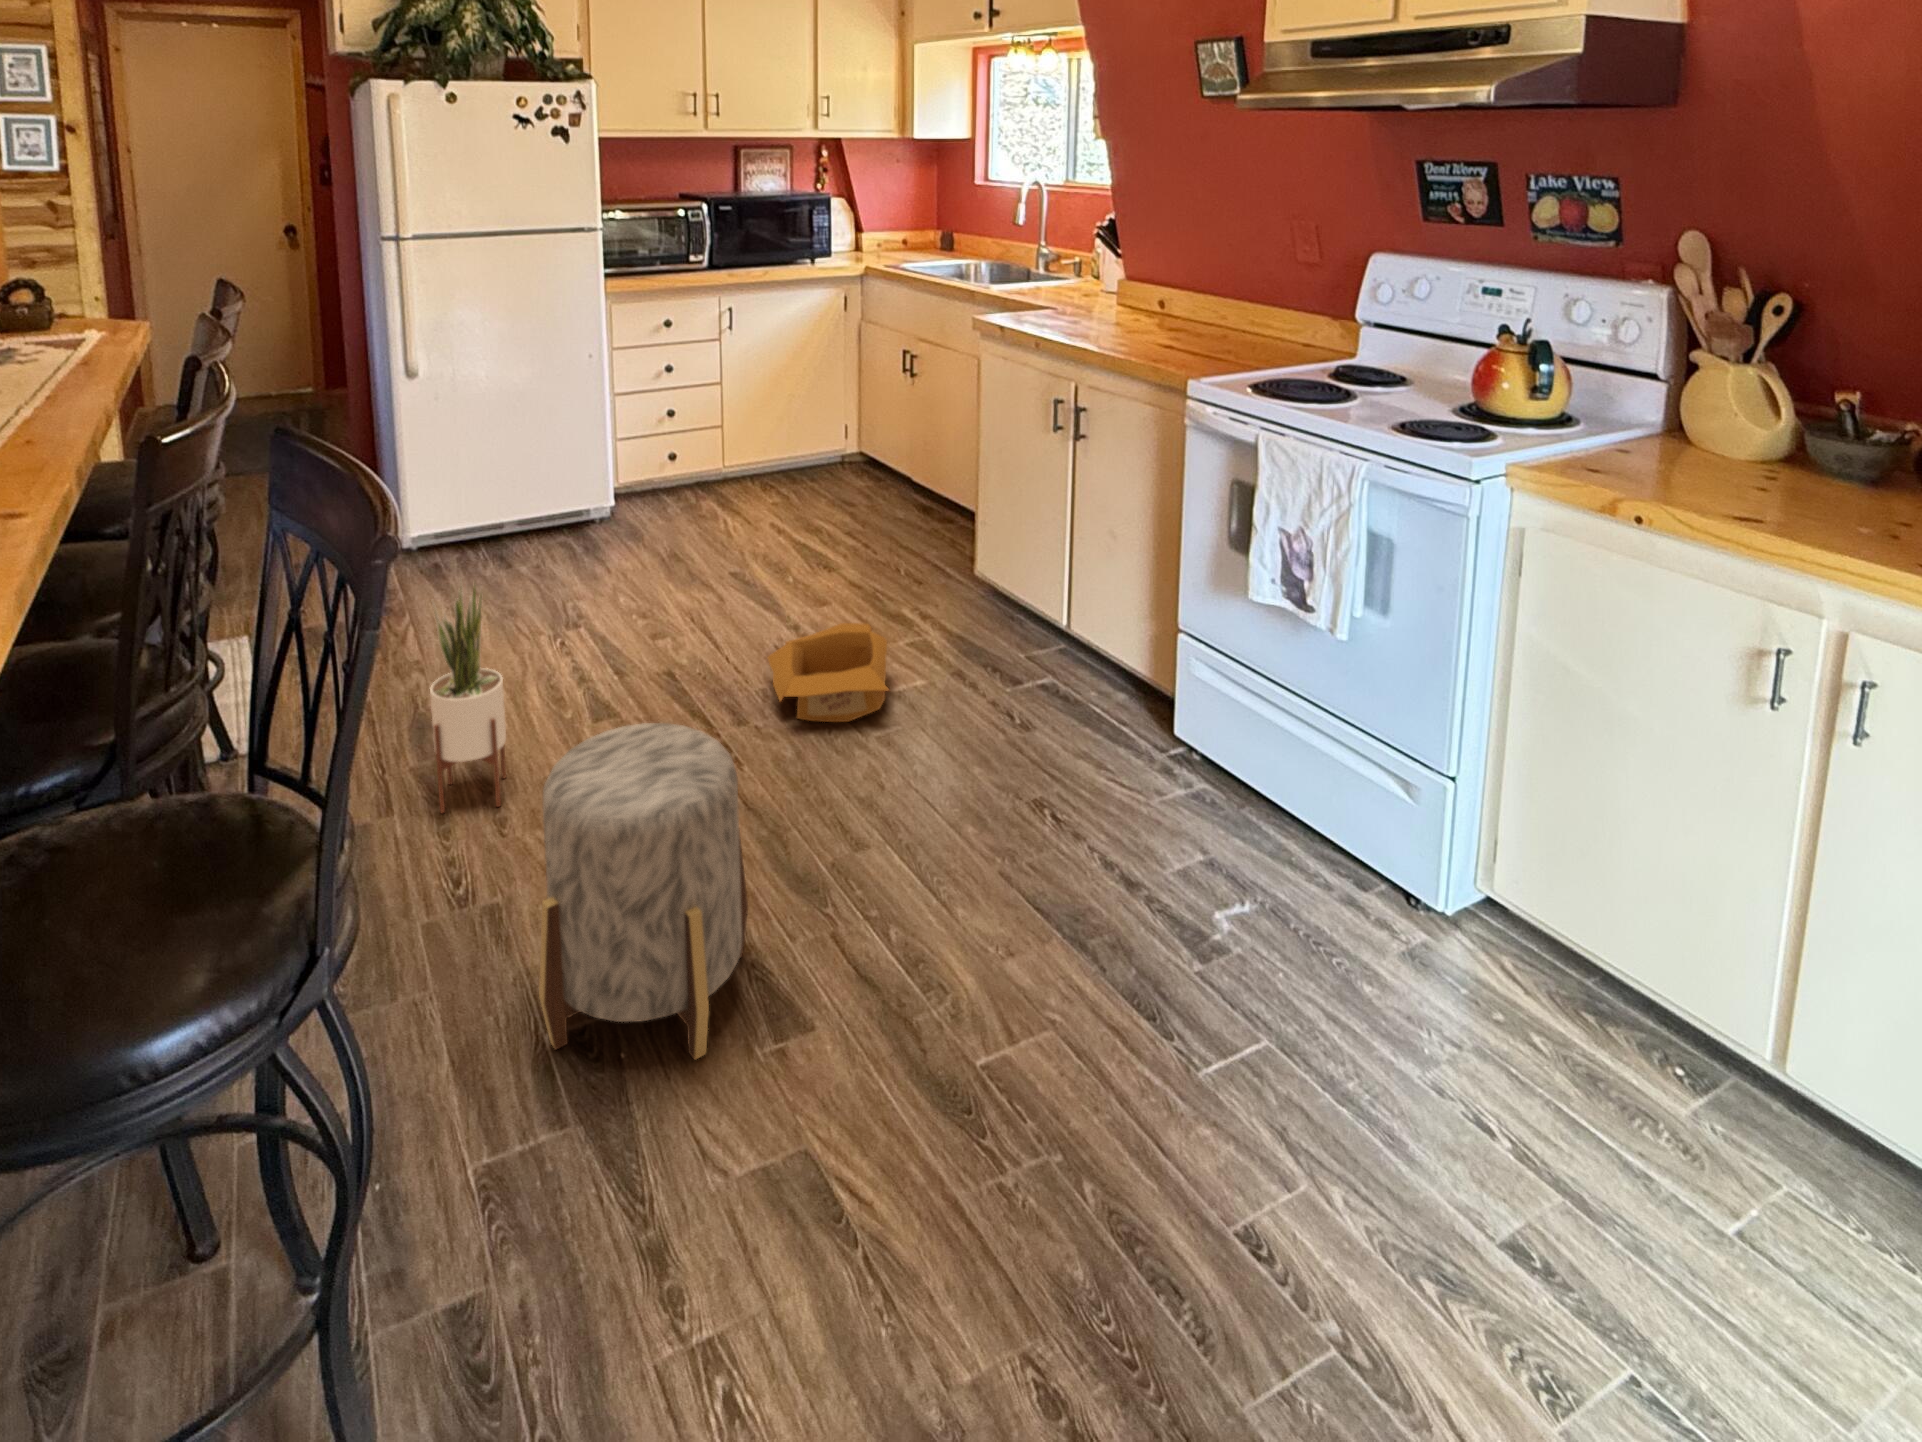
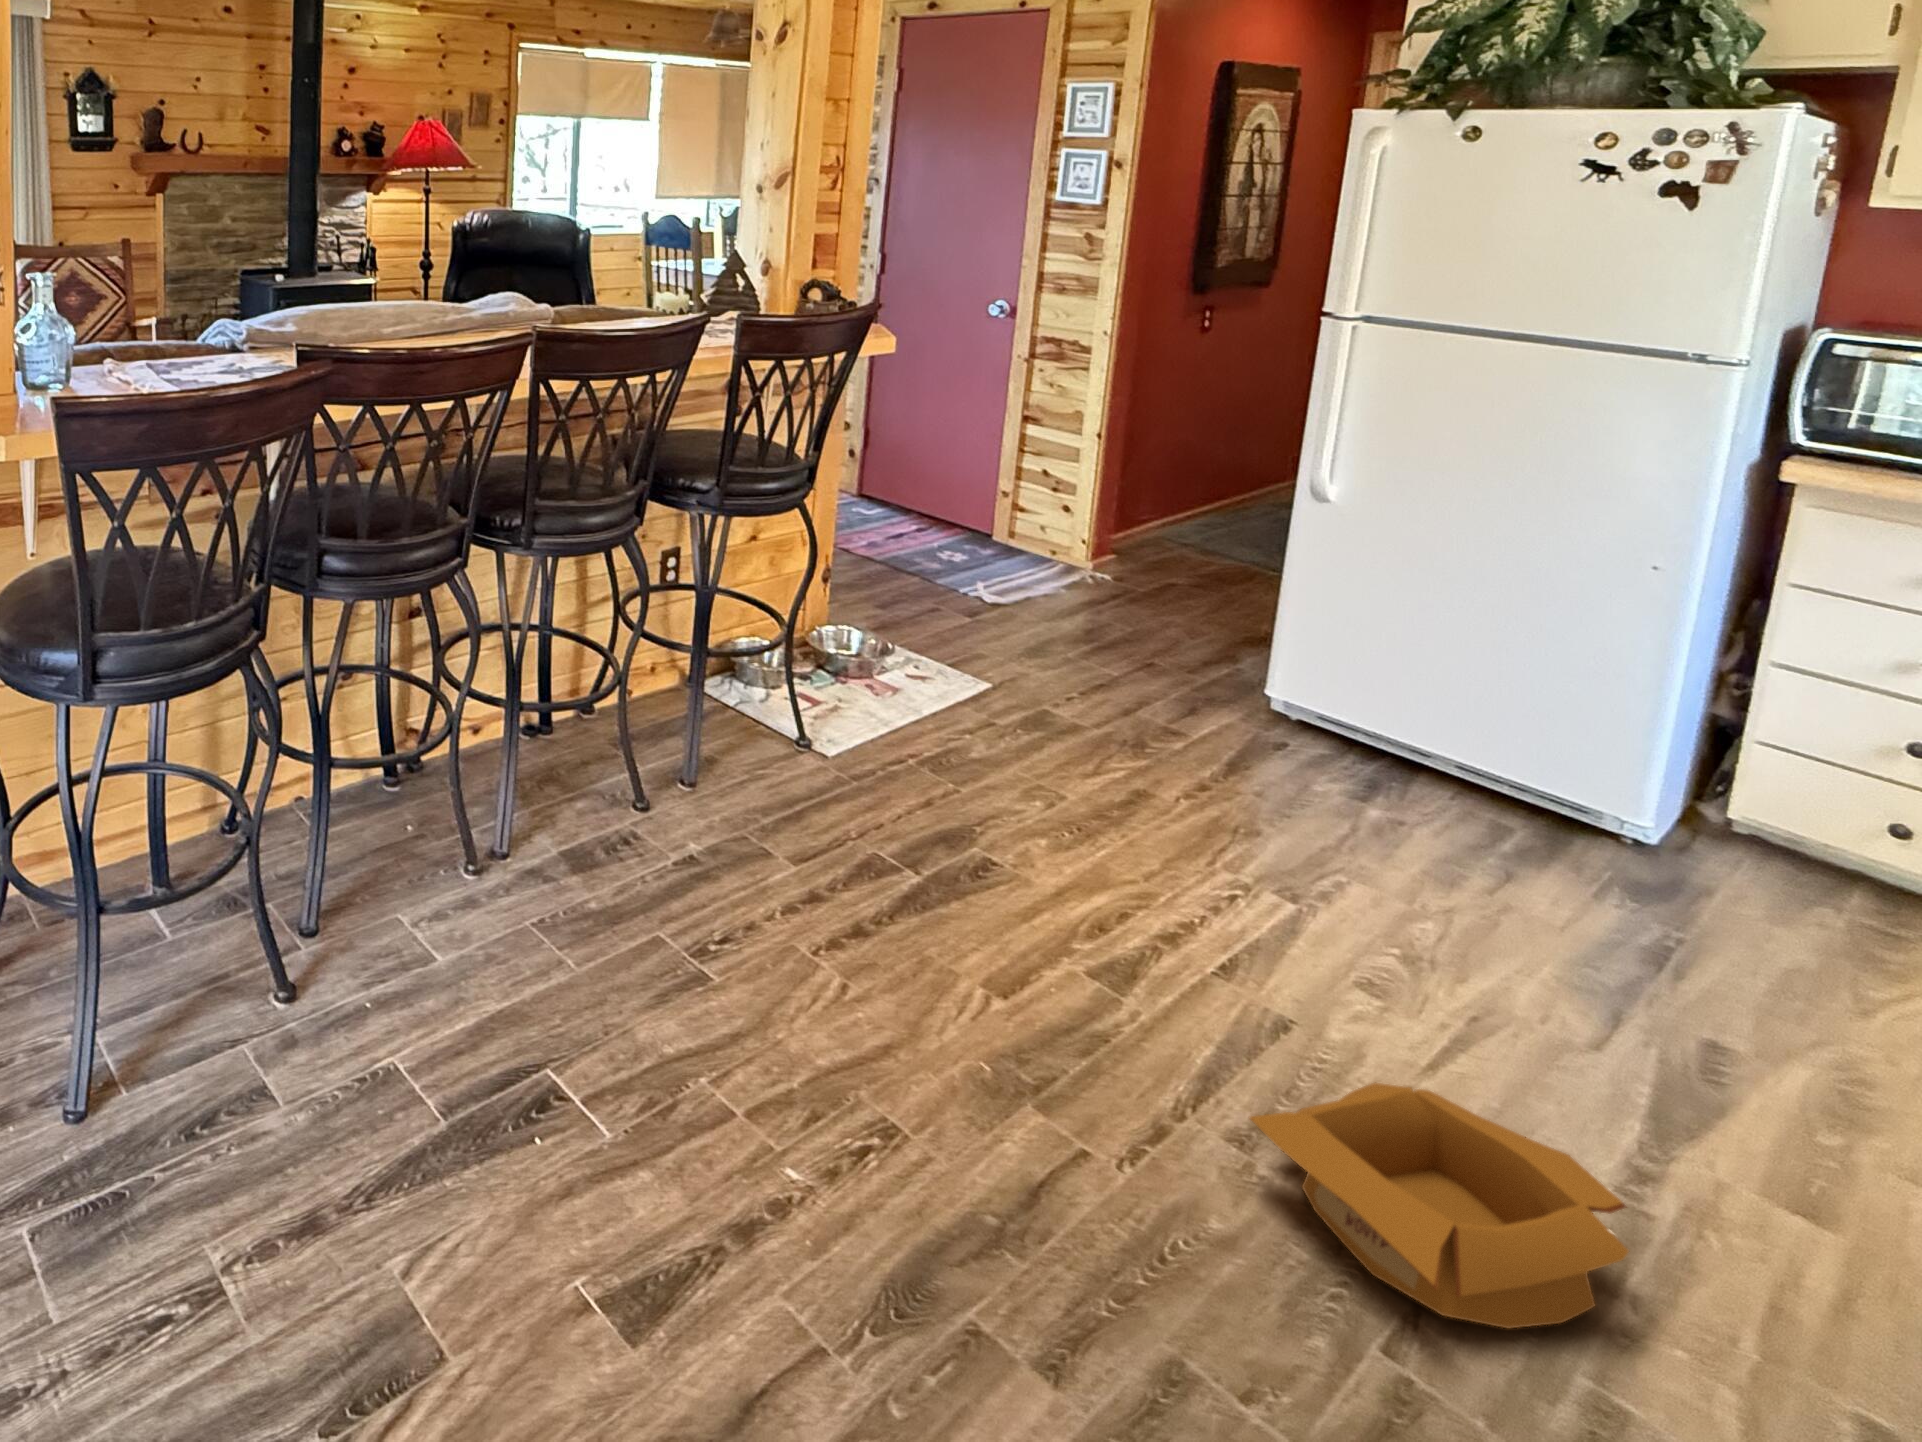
potted plant: present [430,578,506,813] -> none [806,652,919,920]
stool: present [539,723,748,1059] -> none [519,819,746,1220]

